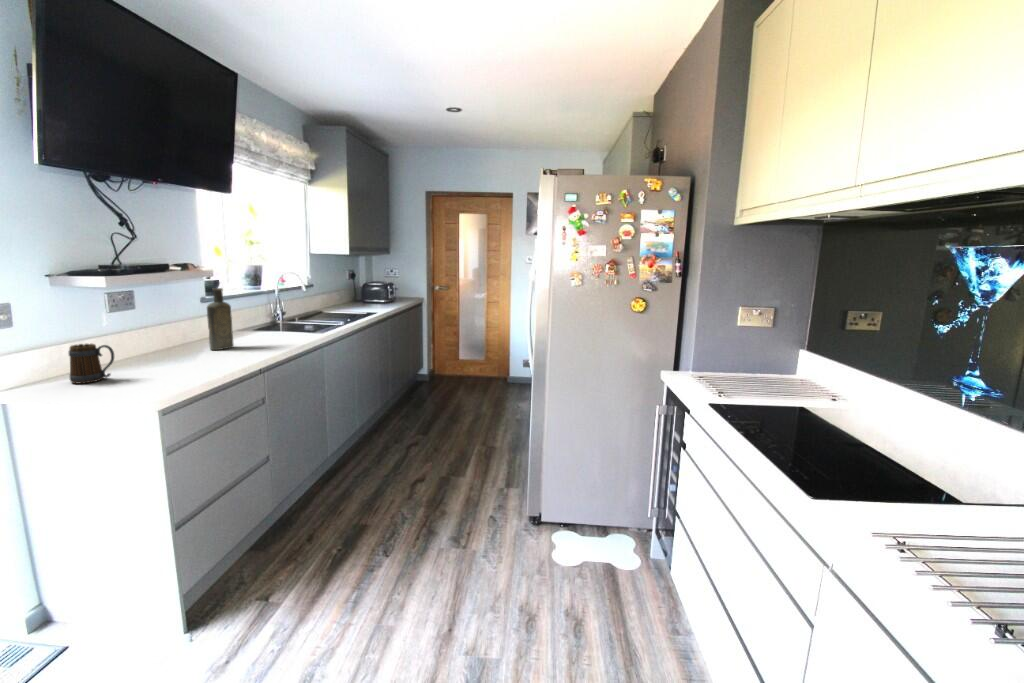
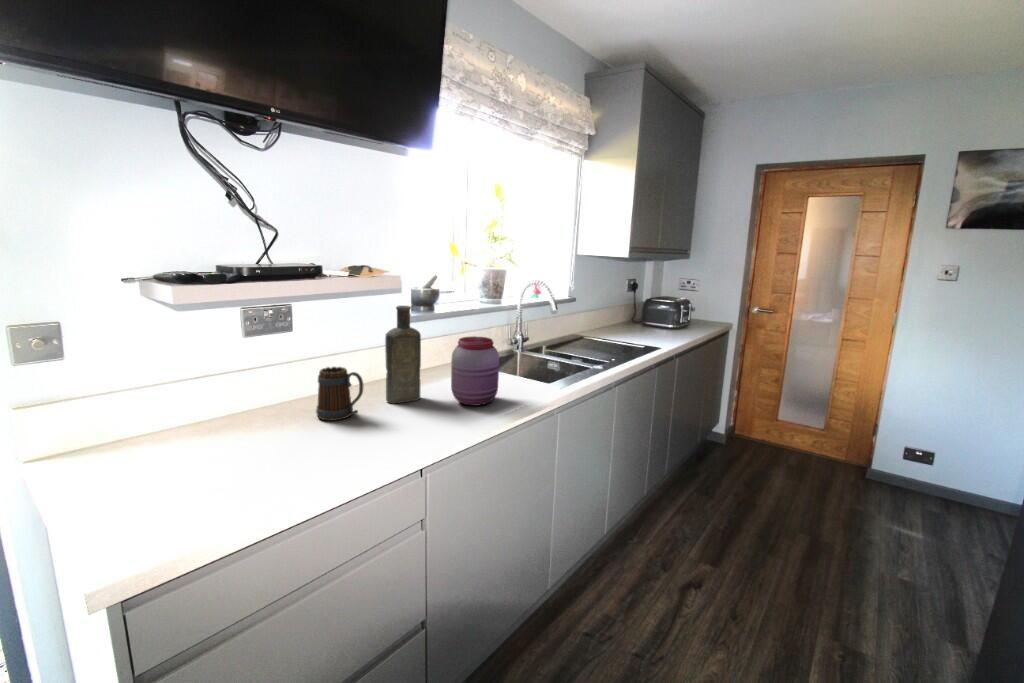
jar: none [255,305,288,345] -> present [451,336,499,406]
mug: present [69,344,114,384] -> present [316,367,364,420]

